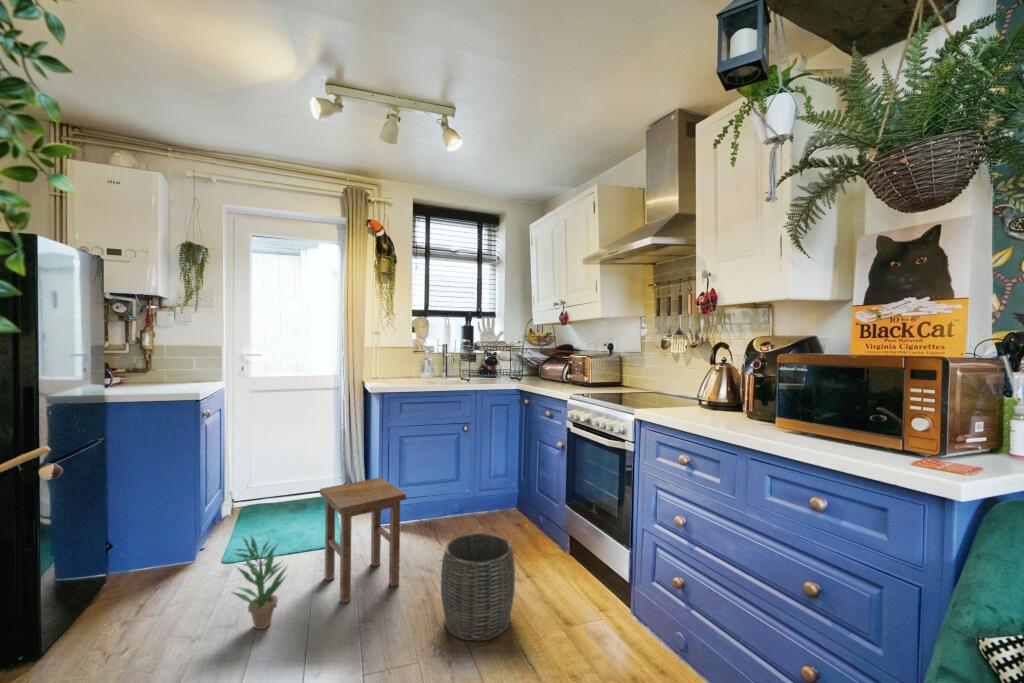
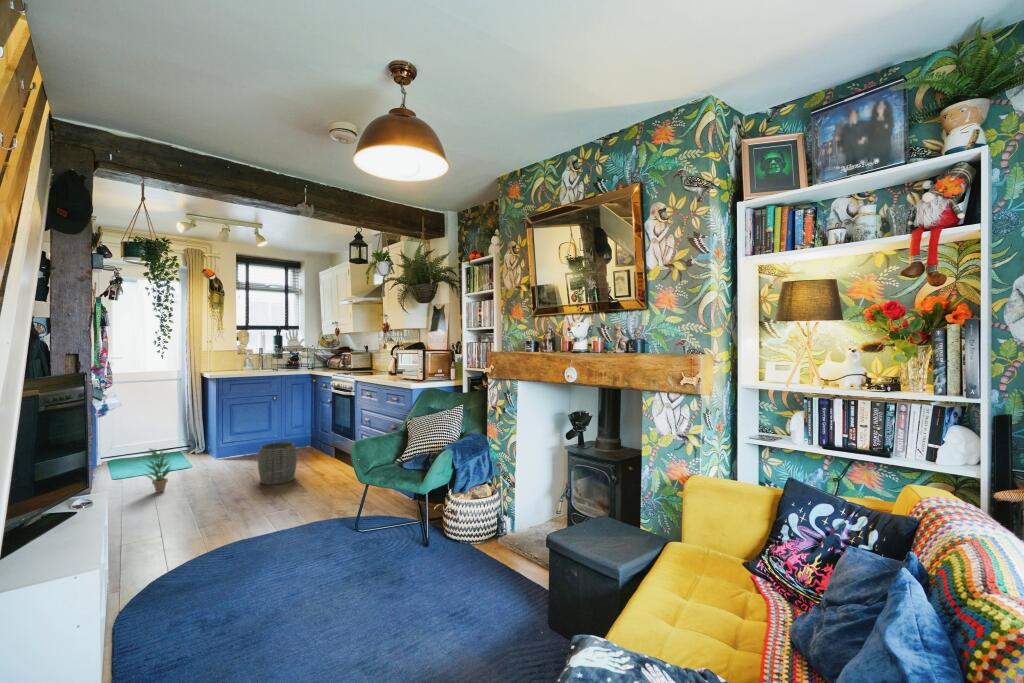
stool: present [320,478,406,603] -> none [185,424,238,483]

